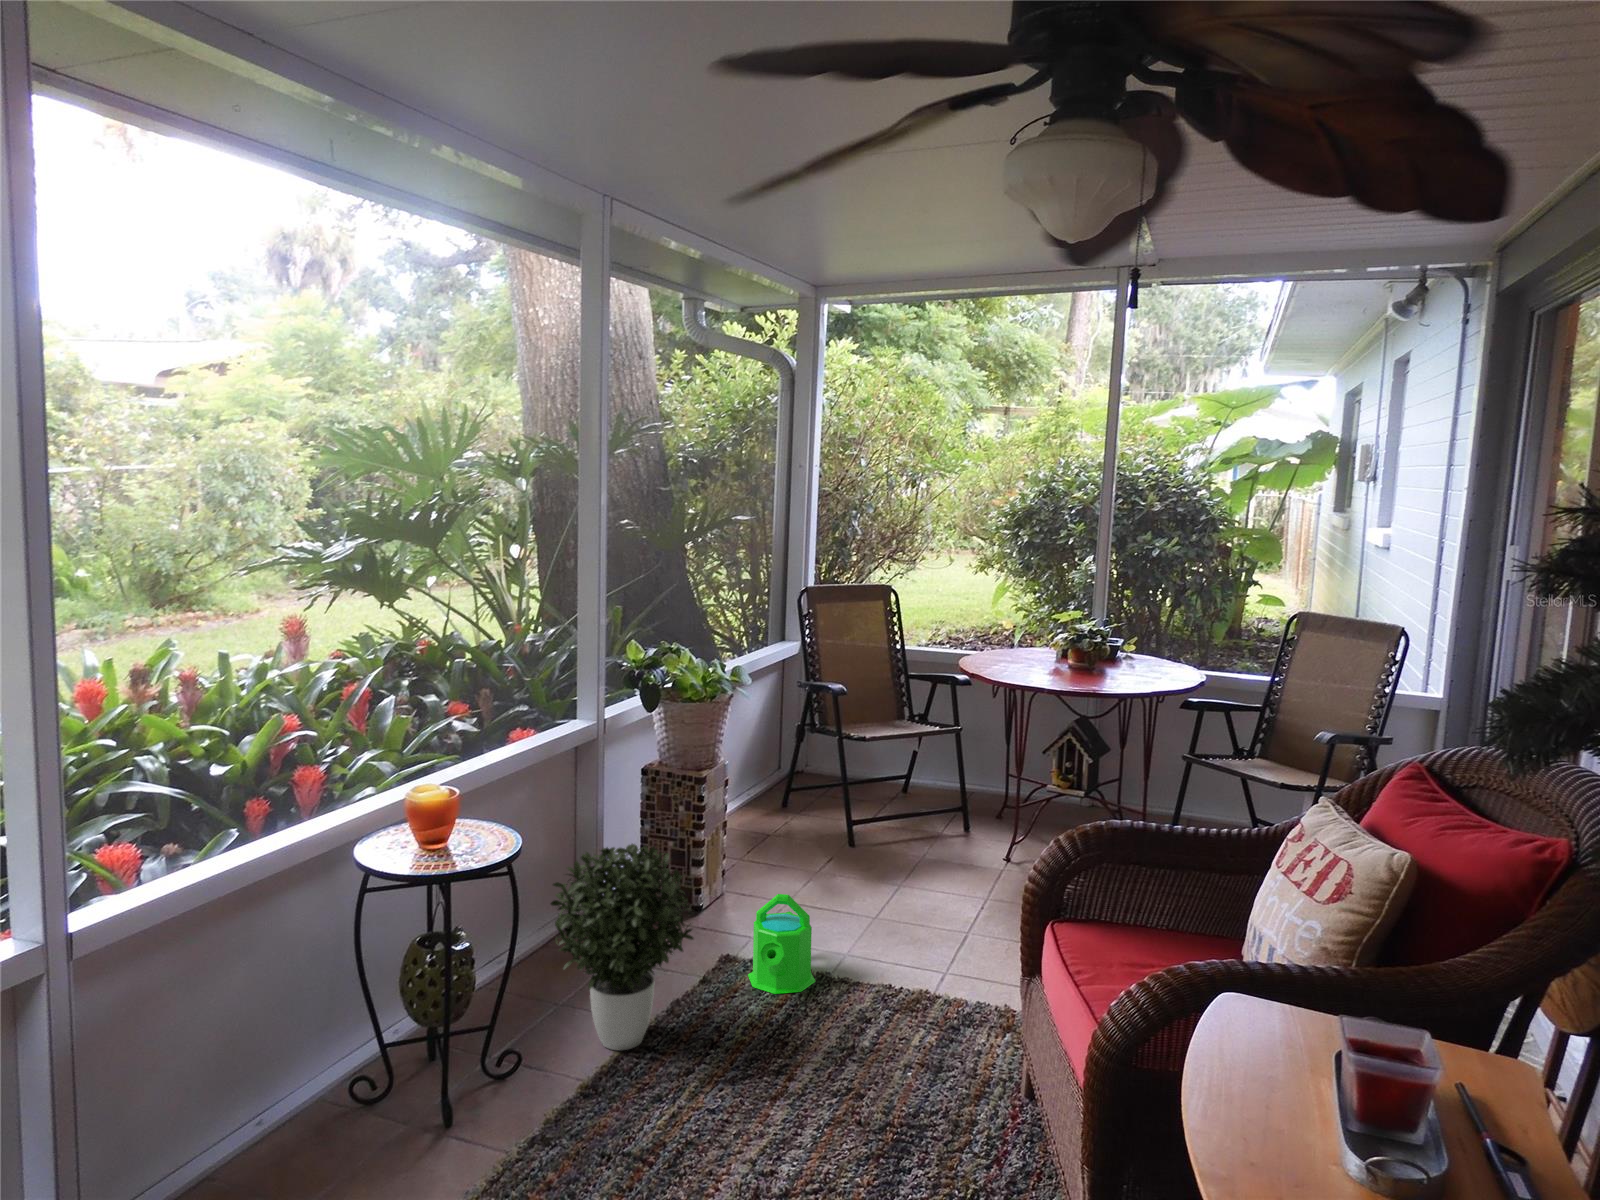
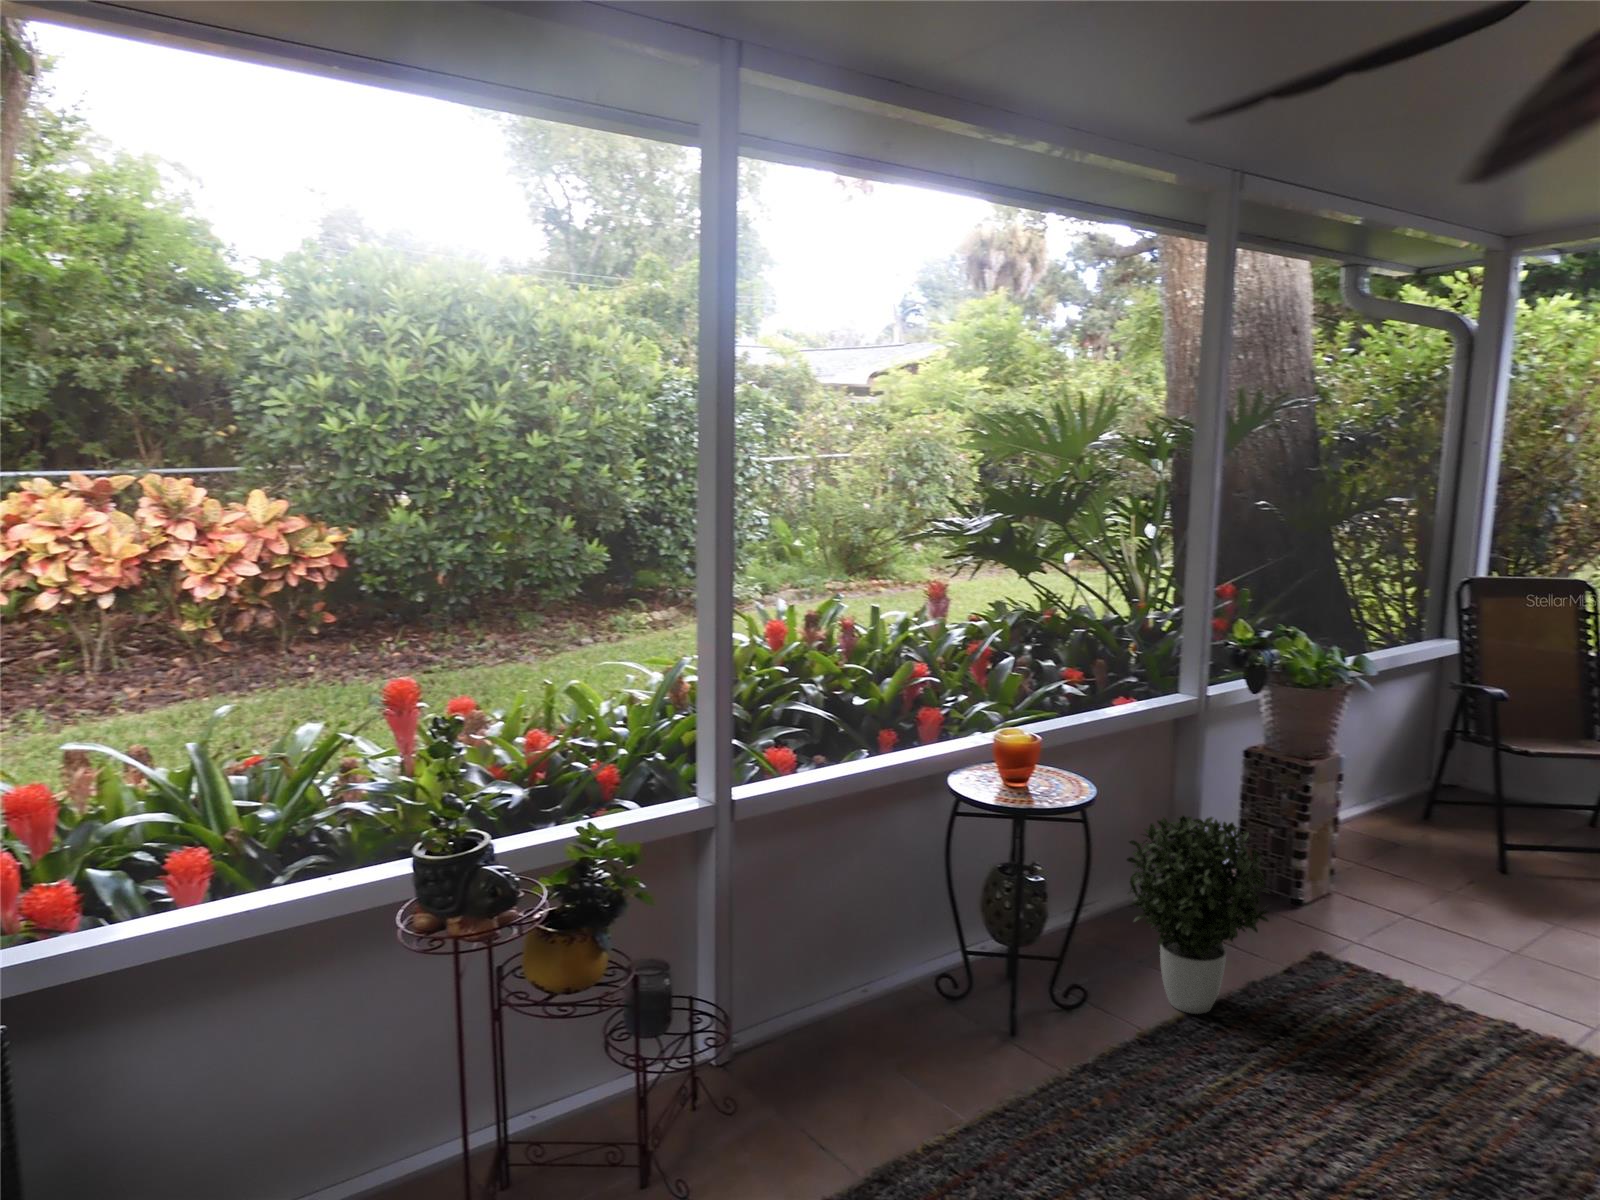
watering can: present [748,894,815,994] -> none [1340,900,1420,1008]

